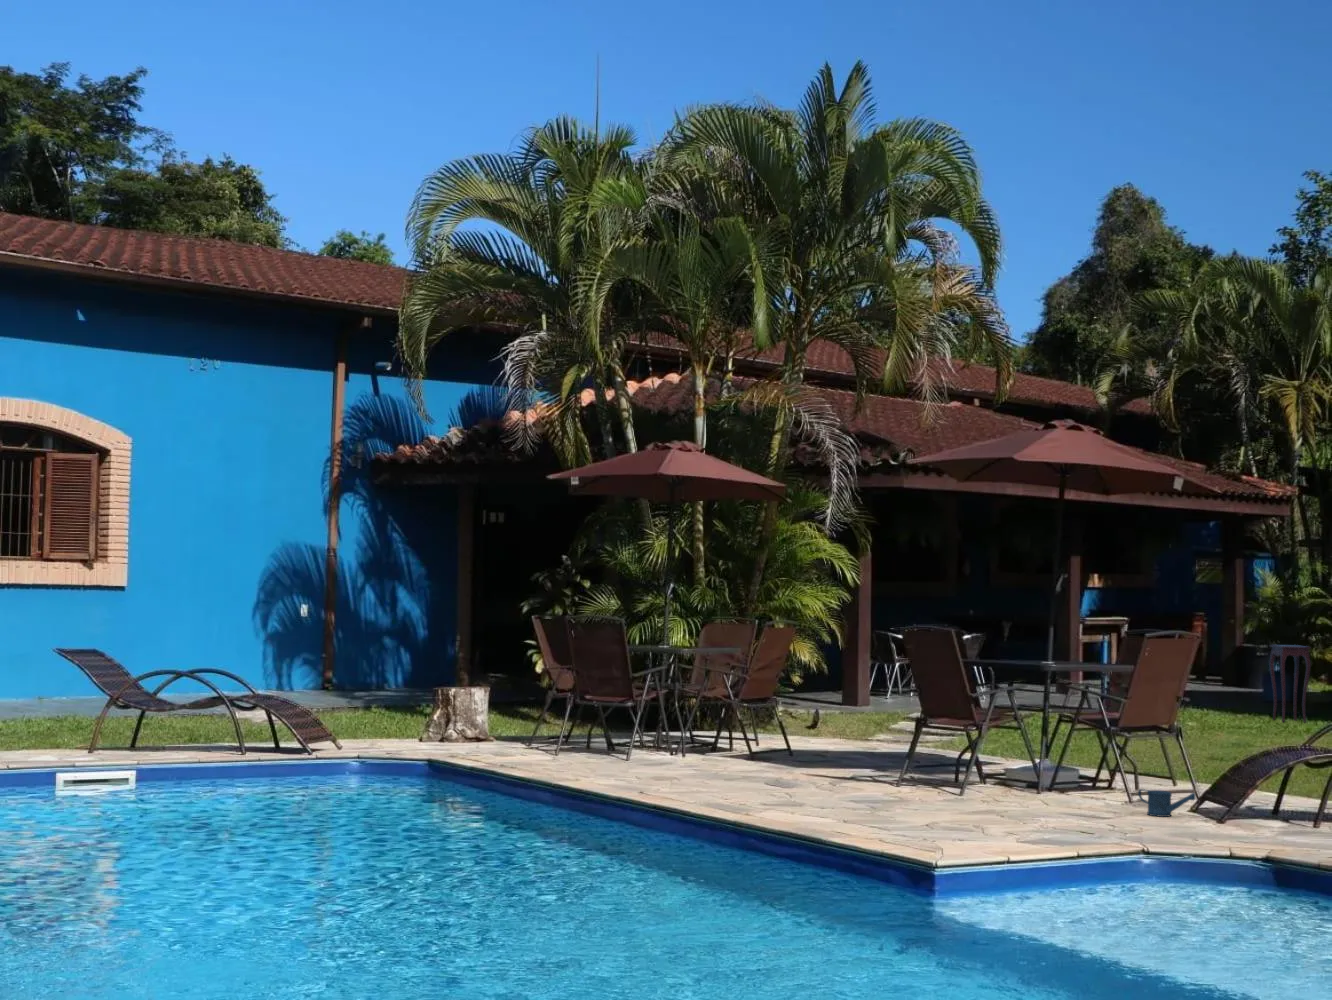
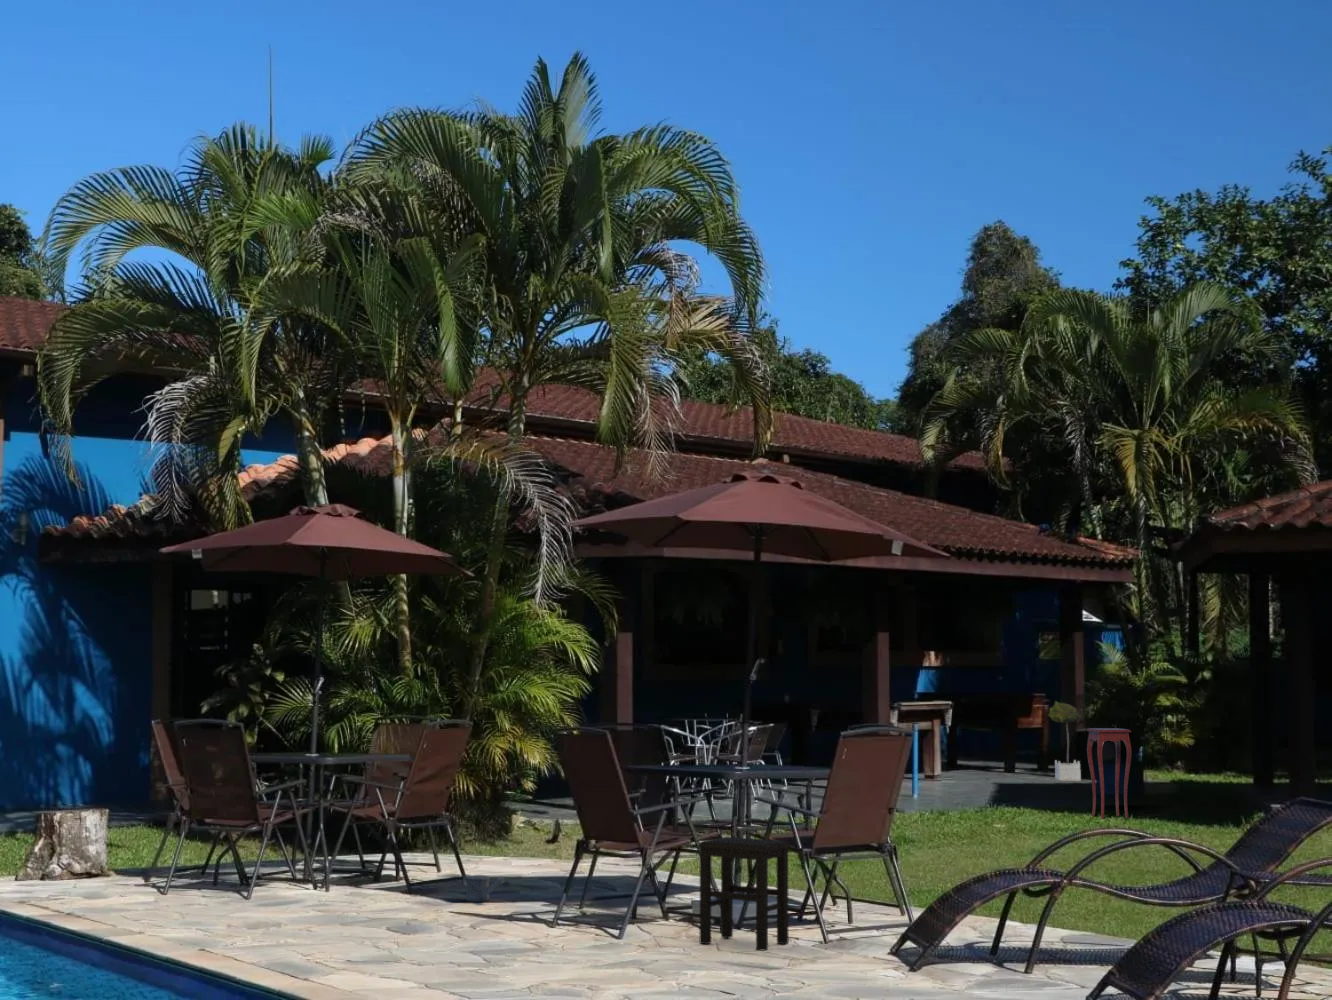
potted tree: none [1215,622,1246,693] -> present [1049,702,1082,781]
stool: none [1030,716,1105,805] -> present [698,837,791,950]
watering can: present [1138,789,1196,817] -> present [463,875,504,902]

